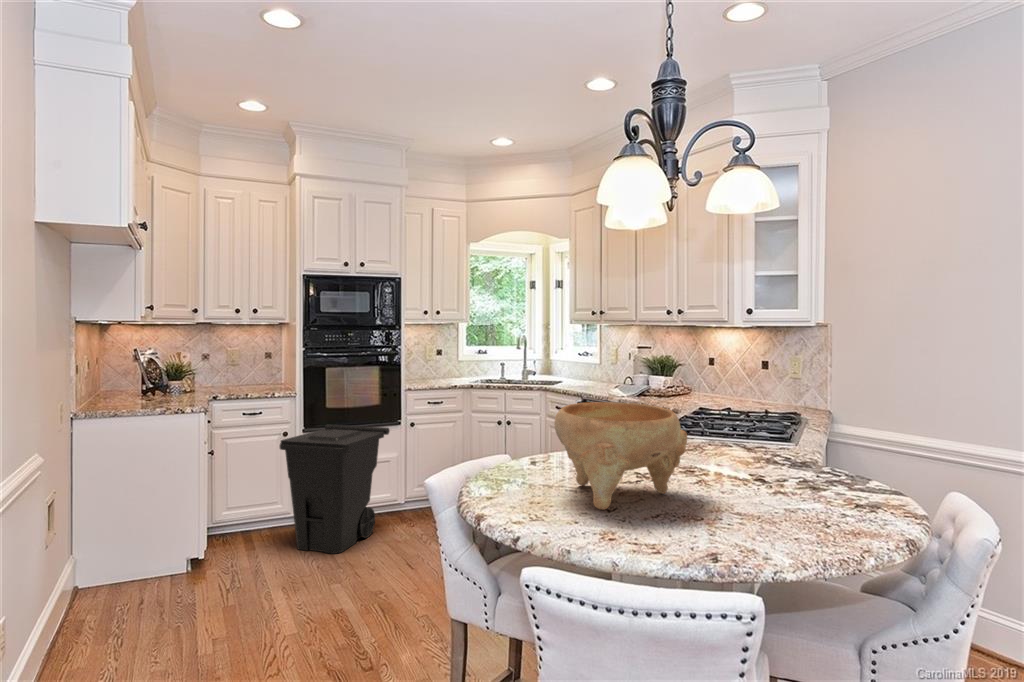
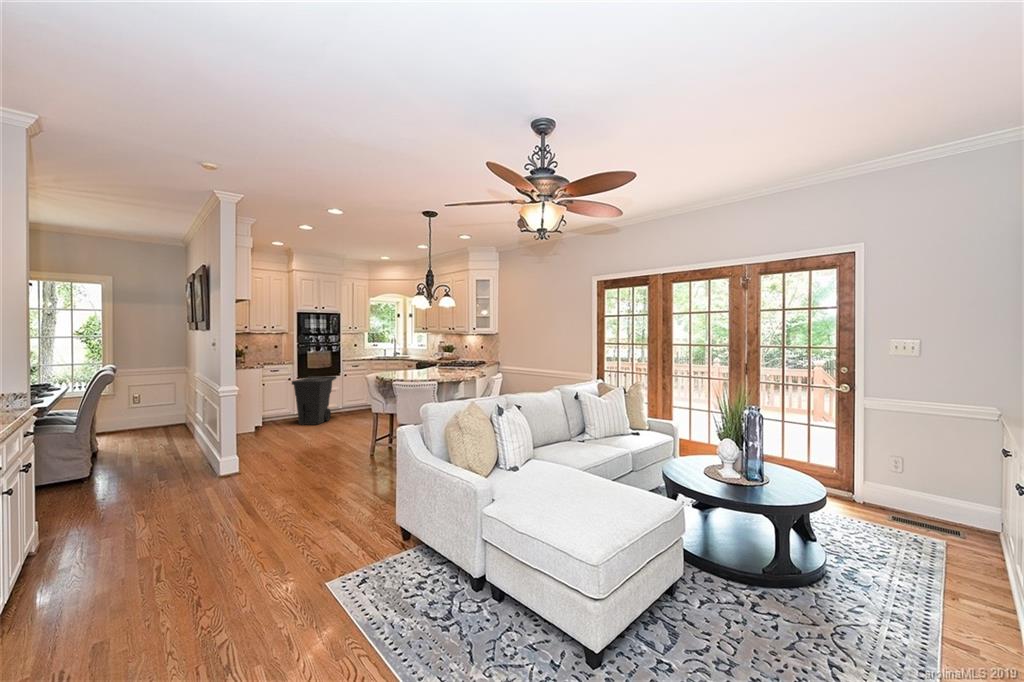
decorative bowl: present [554,402,687,510] -> none [395,358,428,380]

